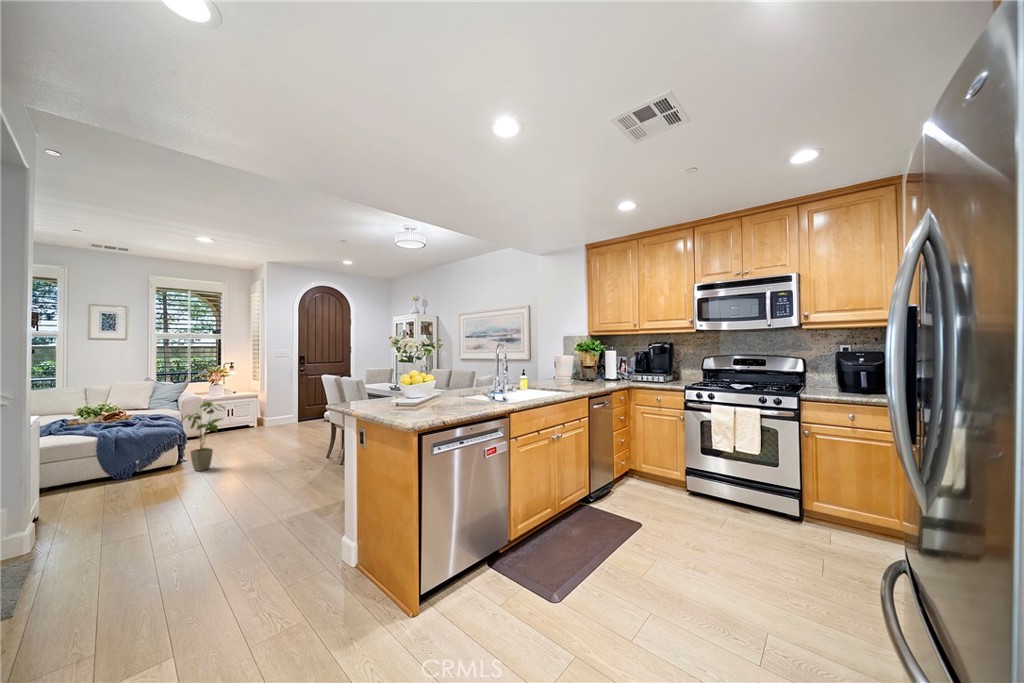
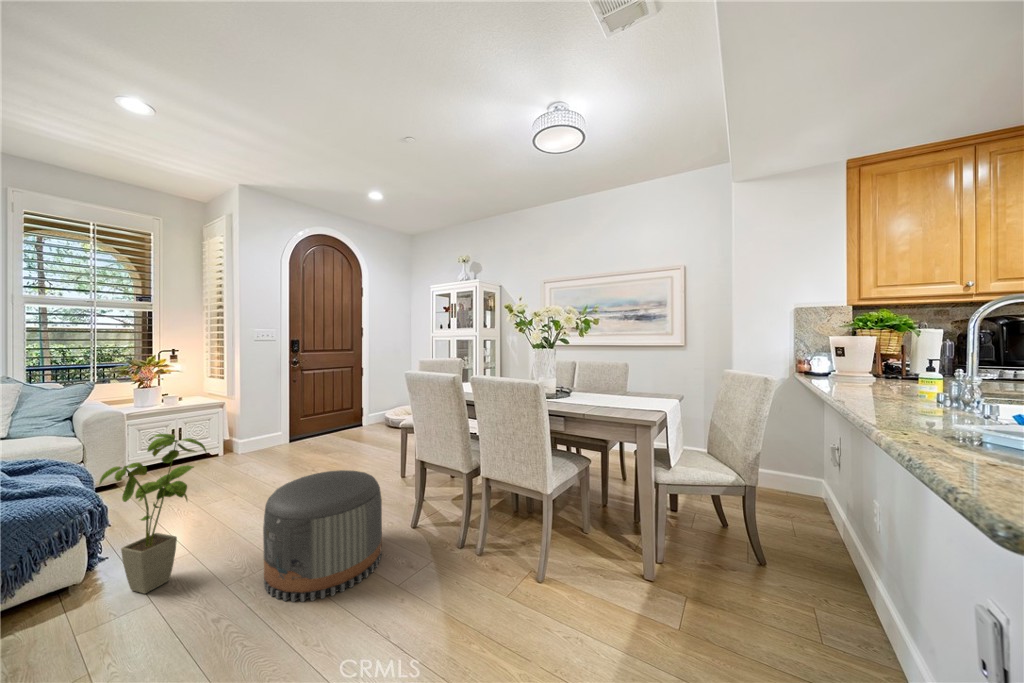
pouf: none [245,425,305,477] -> present [263,470,382,602]

